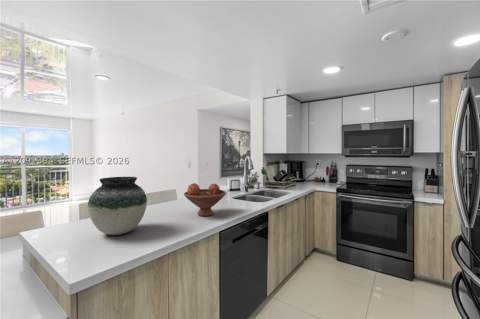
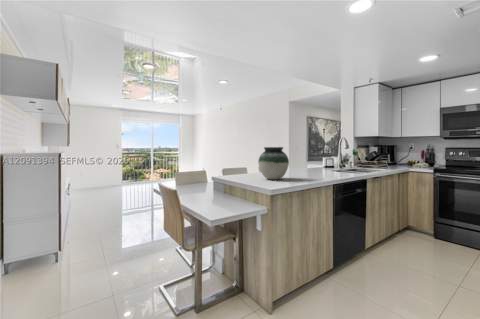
fruit bowl: present [184,183,226,216] -> none [304,155,335,177]

